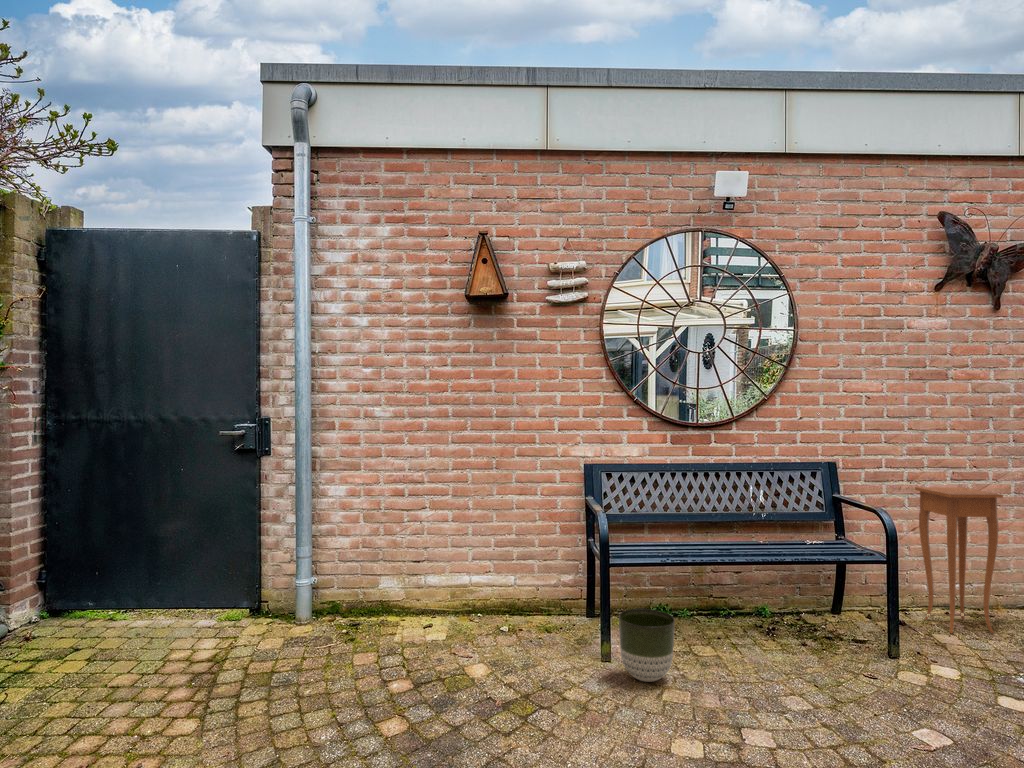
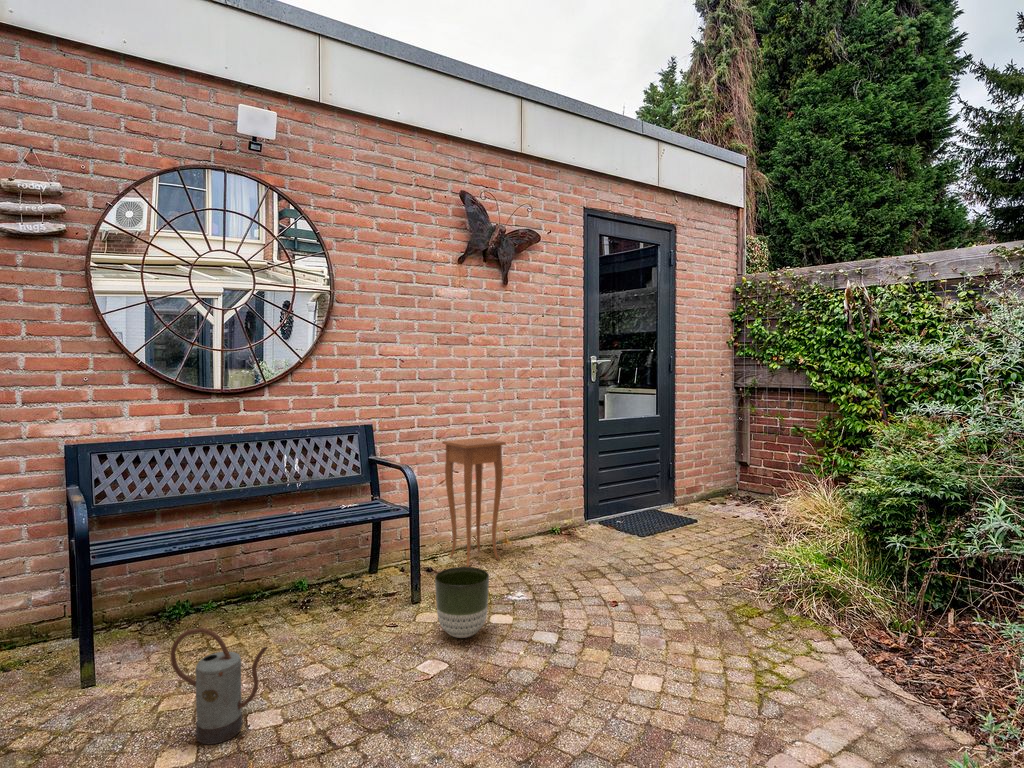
planter: present [619,609,675,682] -> present [435,567,489,638]
watering can: none [695,619,776,718] -> present [170,628,267,744]

